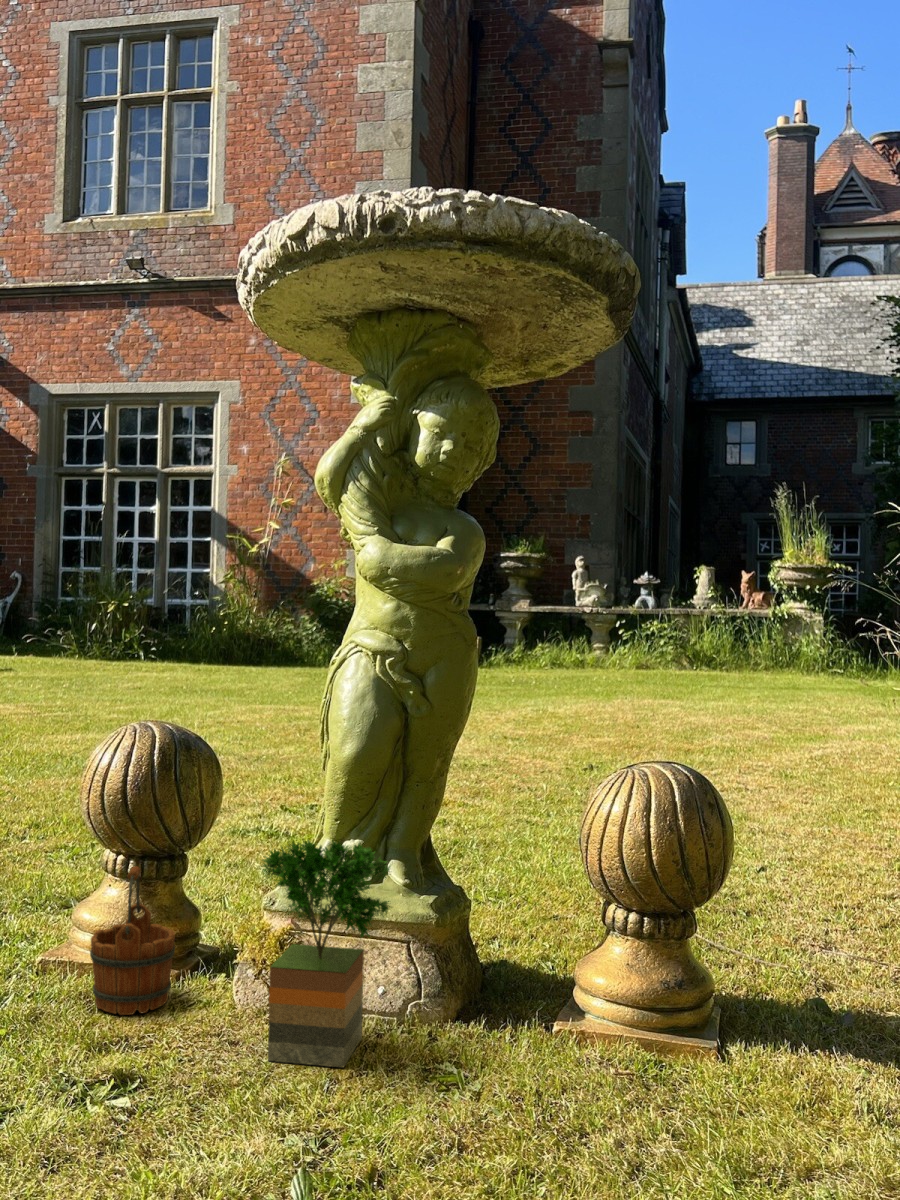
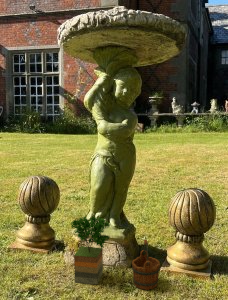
wooden bucket: present [90,866,175,1015] -> present [132,240,160,290]

